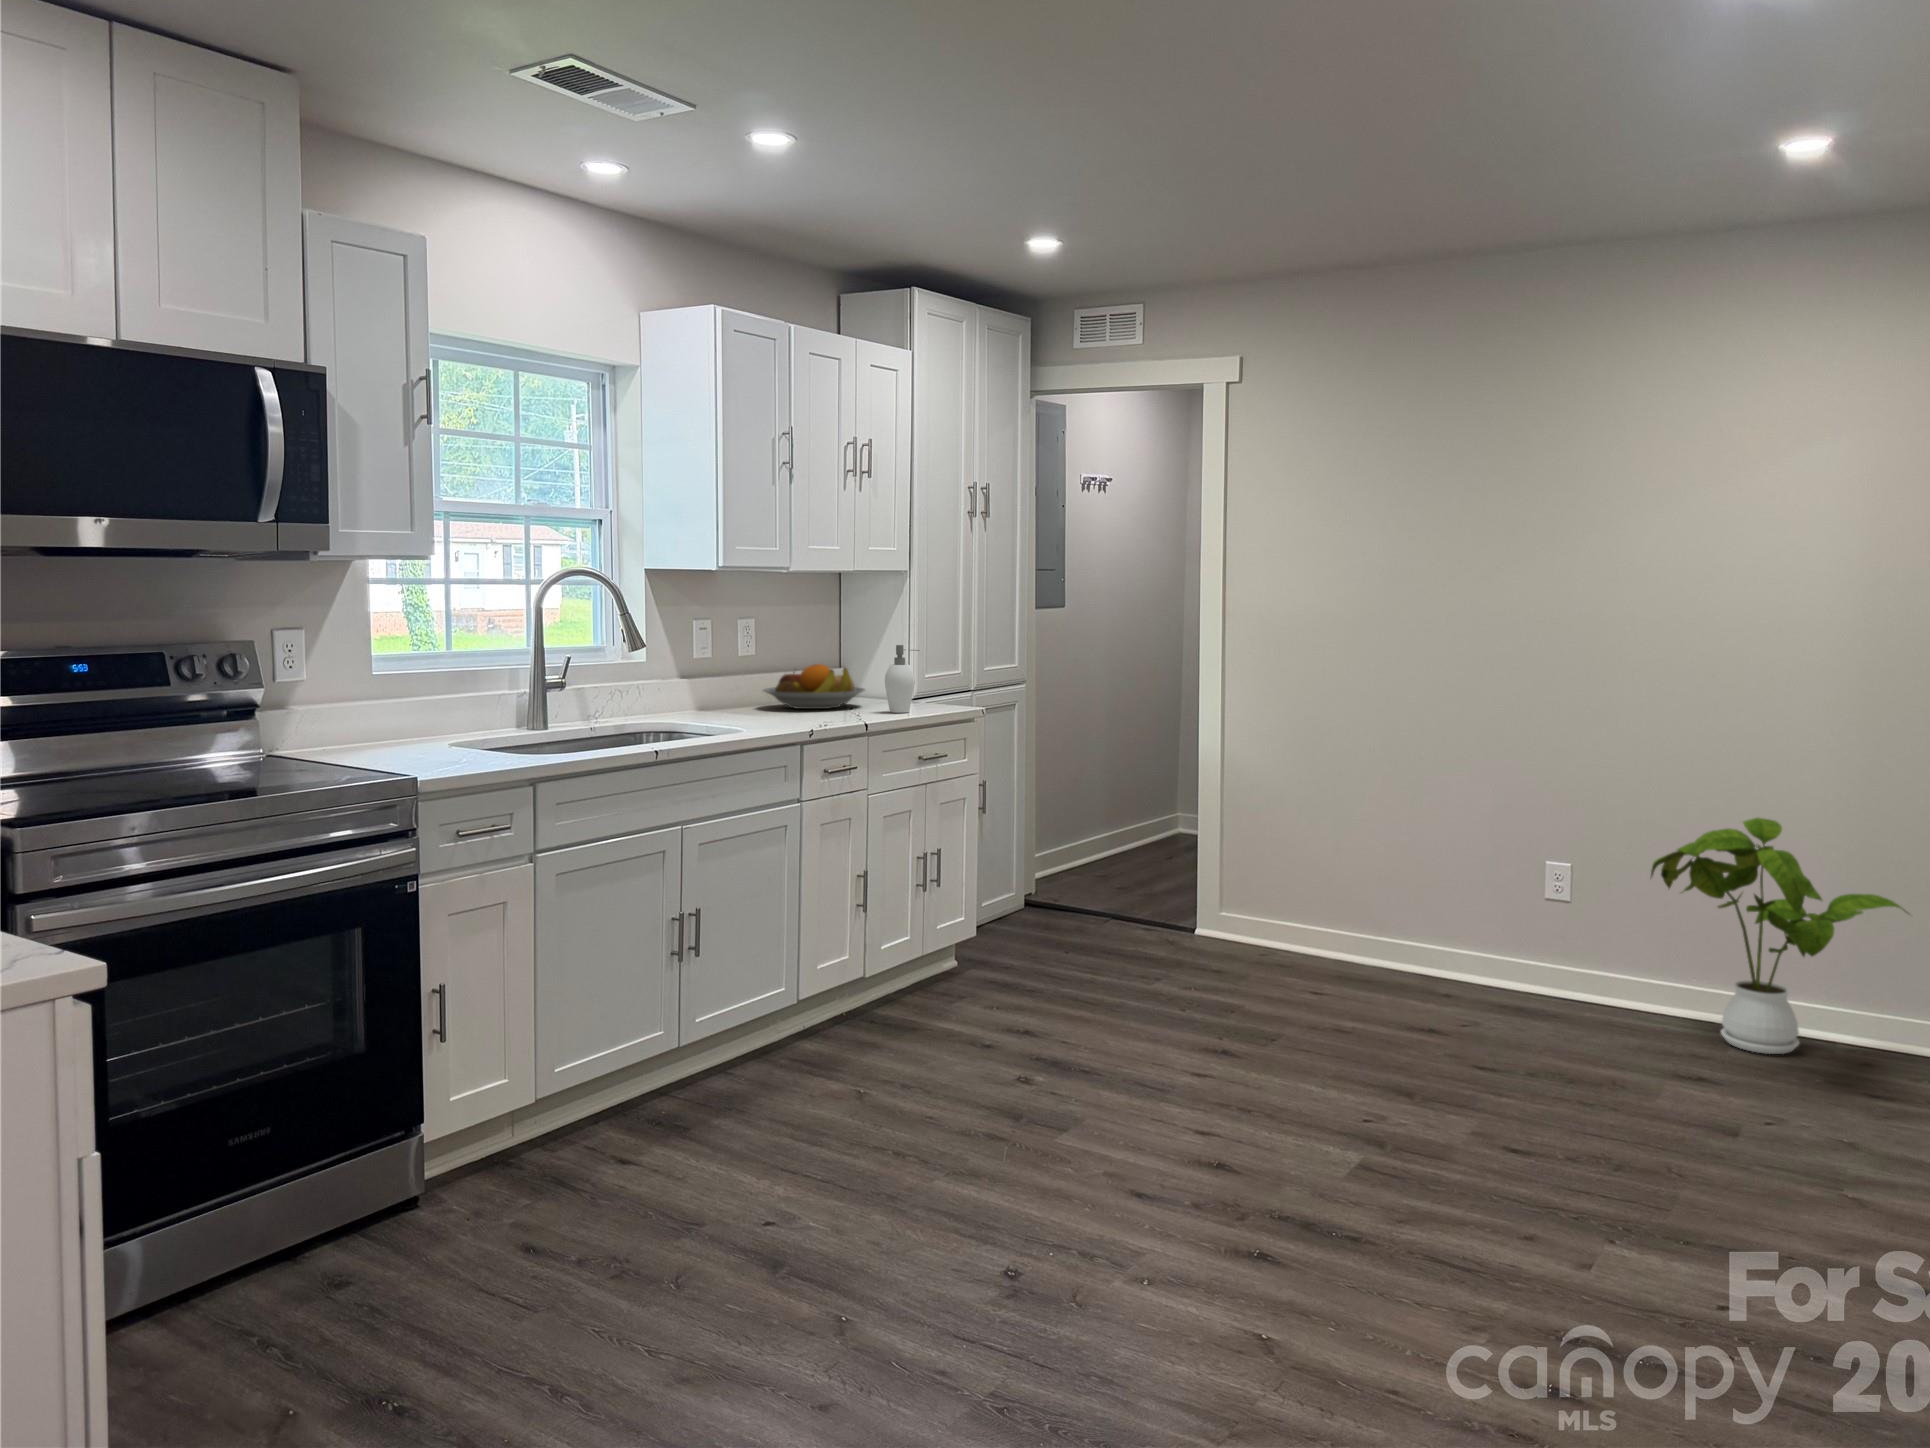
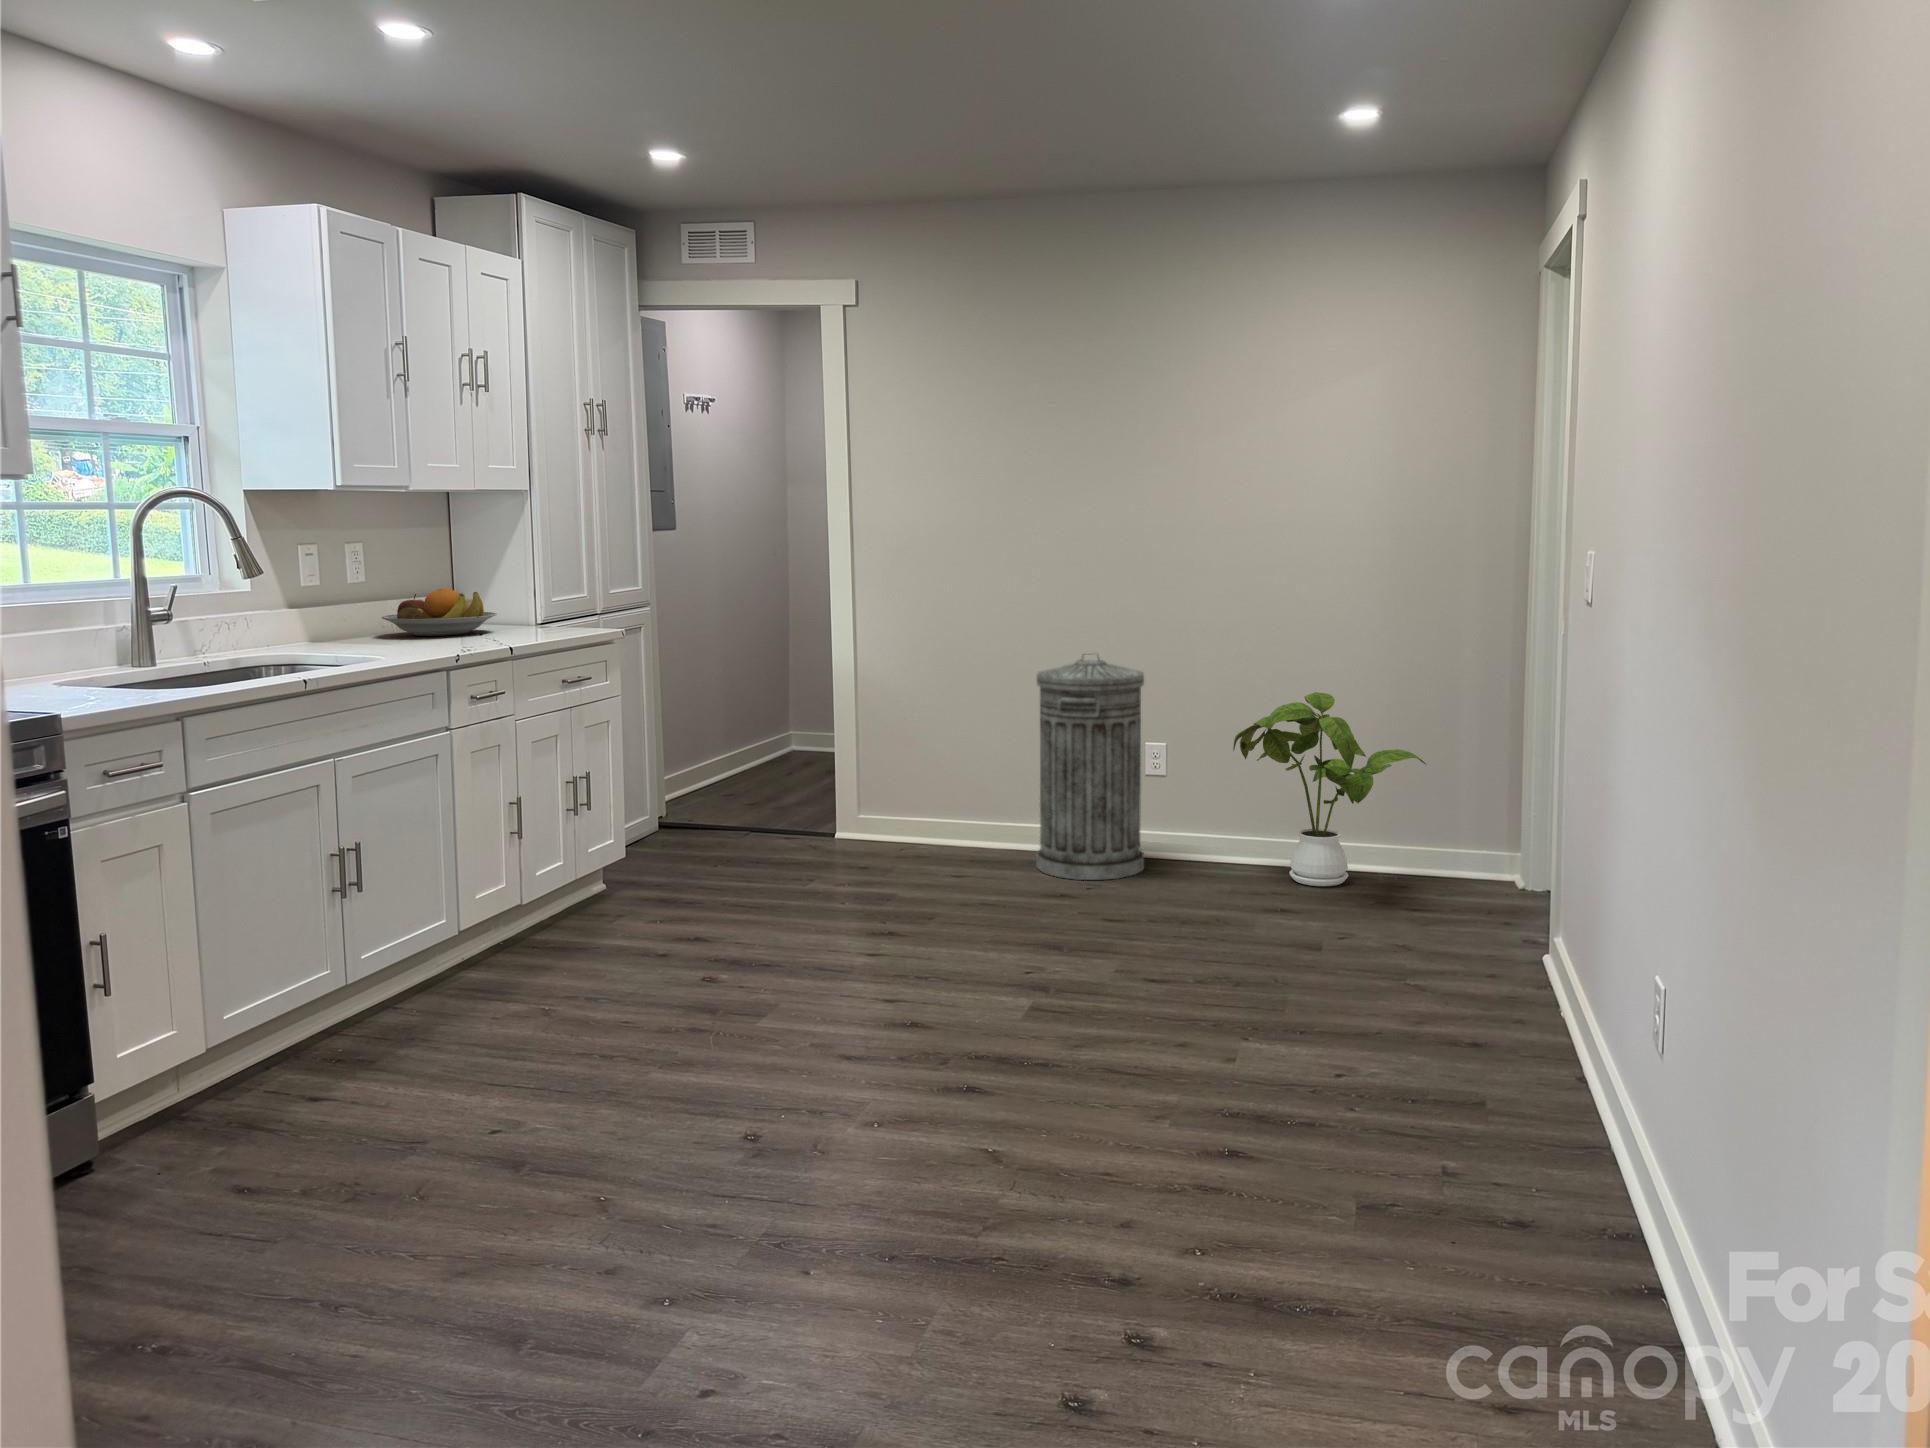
soap dispenser: present [885,645,919,713] -> none [523,566,560,635]
trash can: none [1410,755,1544,1015] -> present [1036,654,1144,880]

